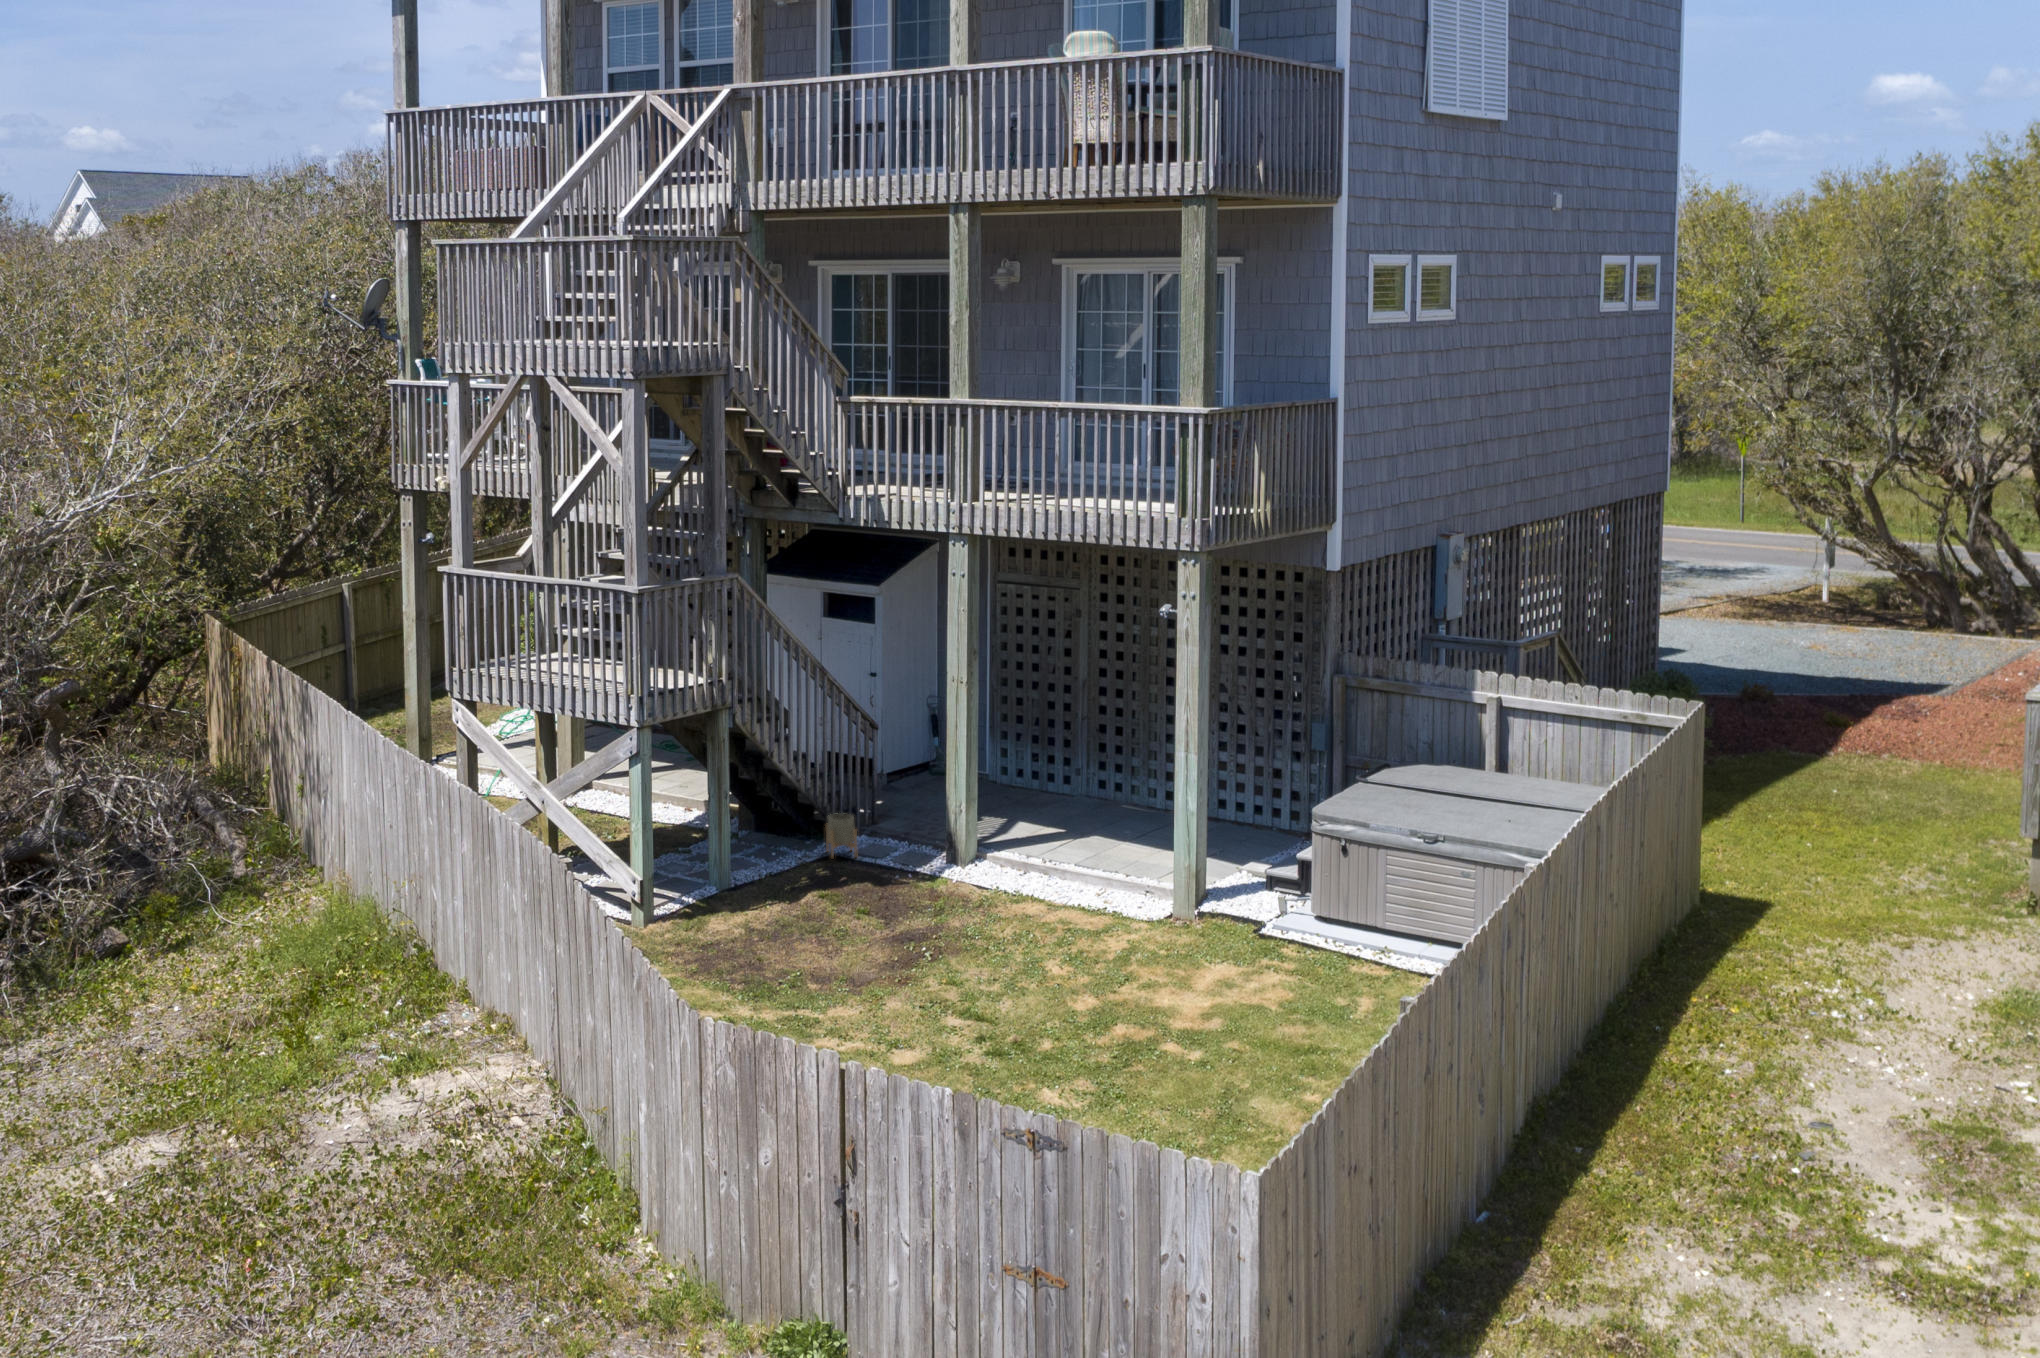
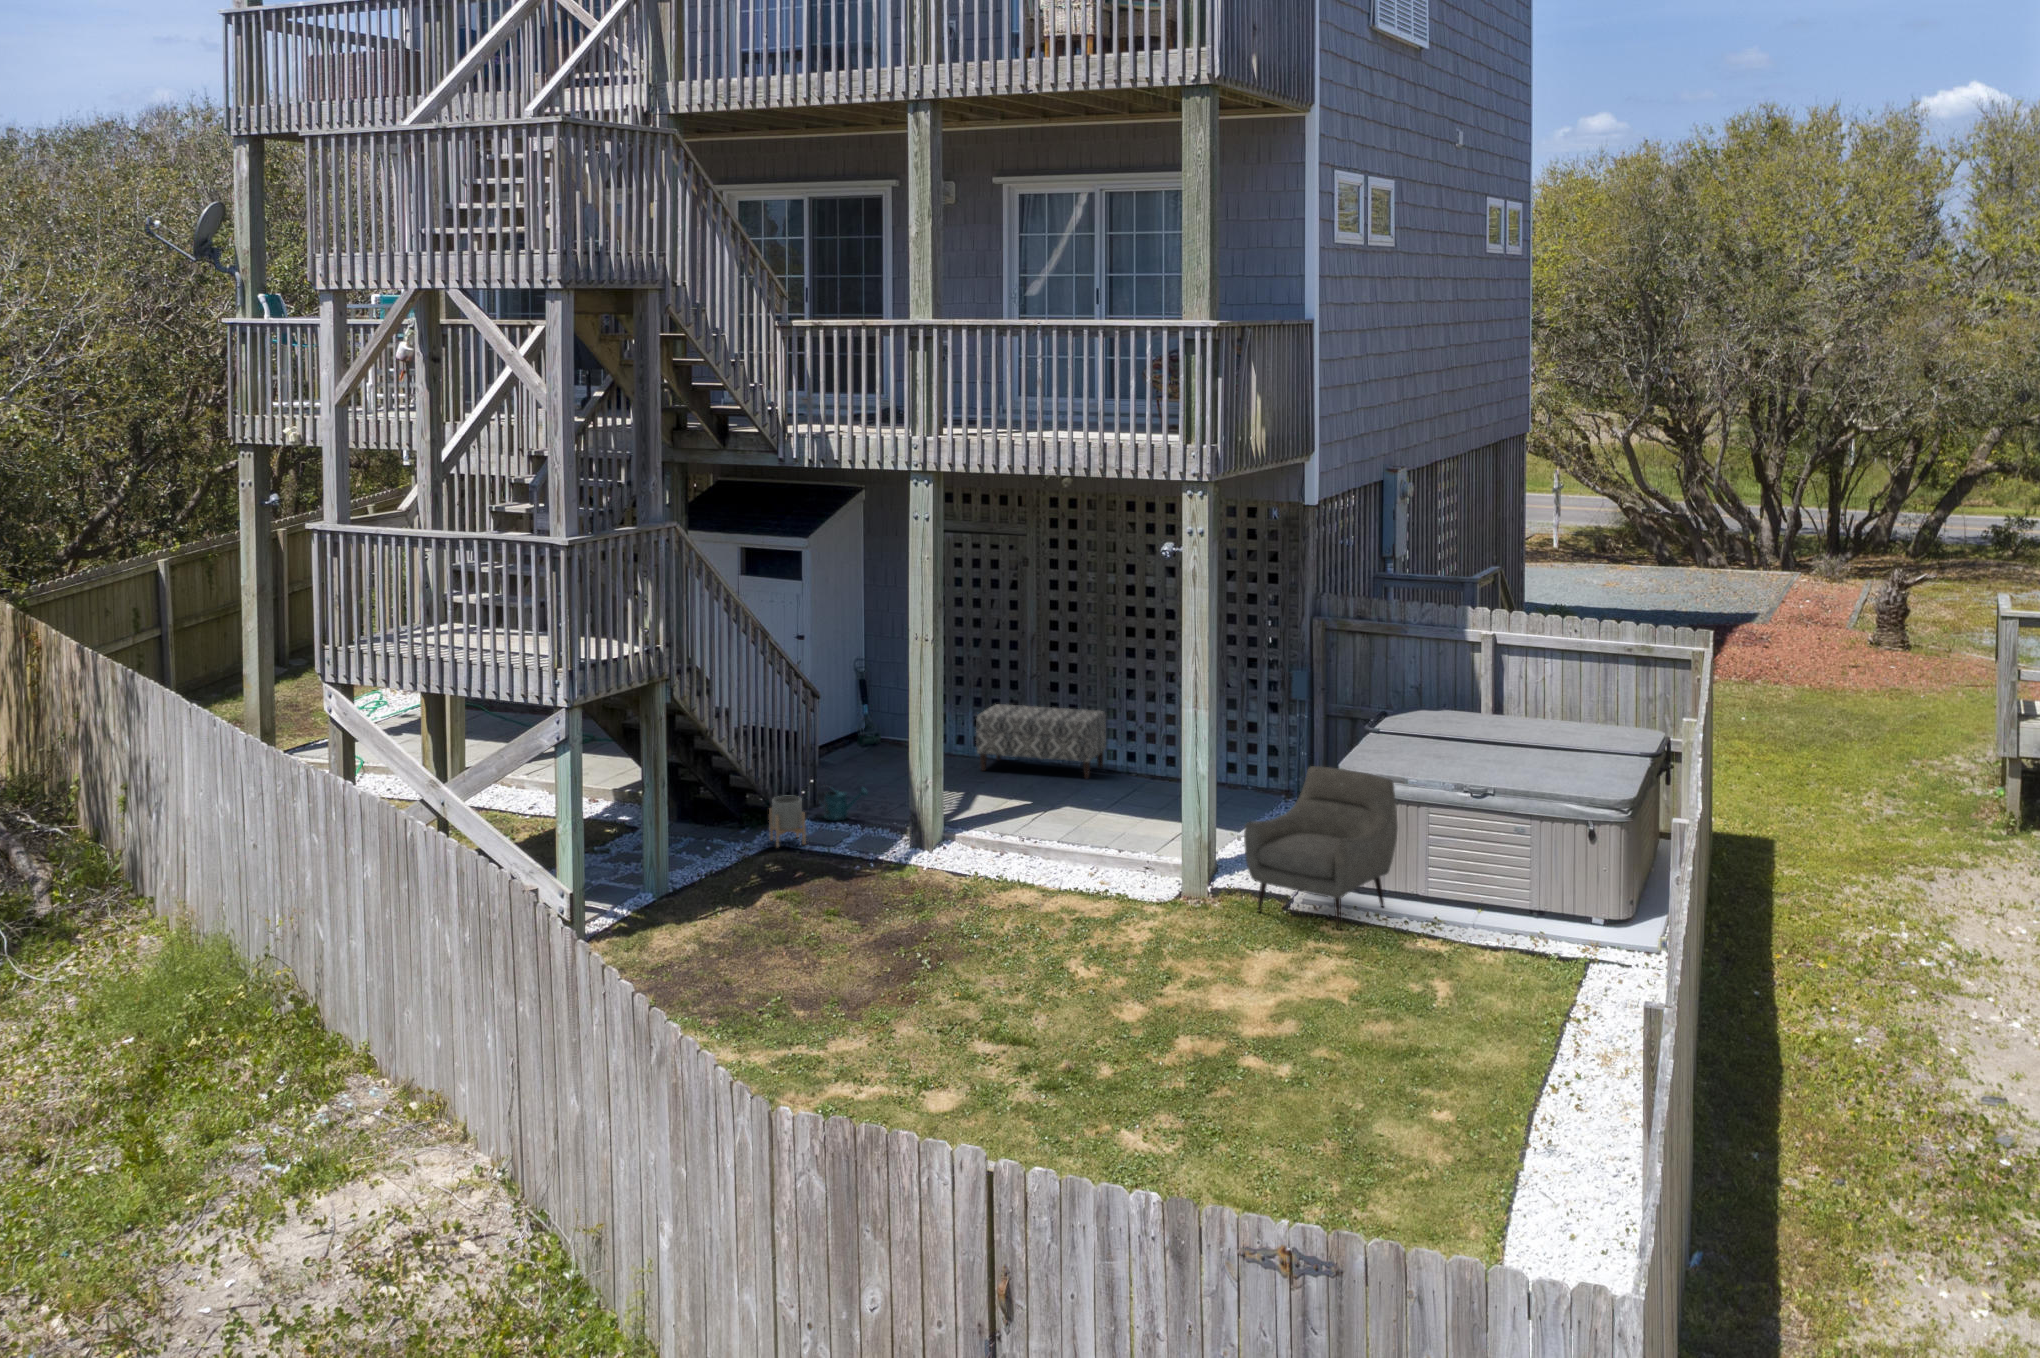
bench: none [1022,740,1146,814] -> present [976,704,1106,779]
watering can: none [871,806,916,838] -> present [824,787,868,820]
chair: none [1256,818,1410,975] -> present [1244,766,1398,929]

